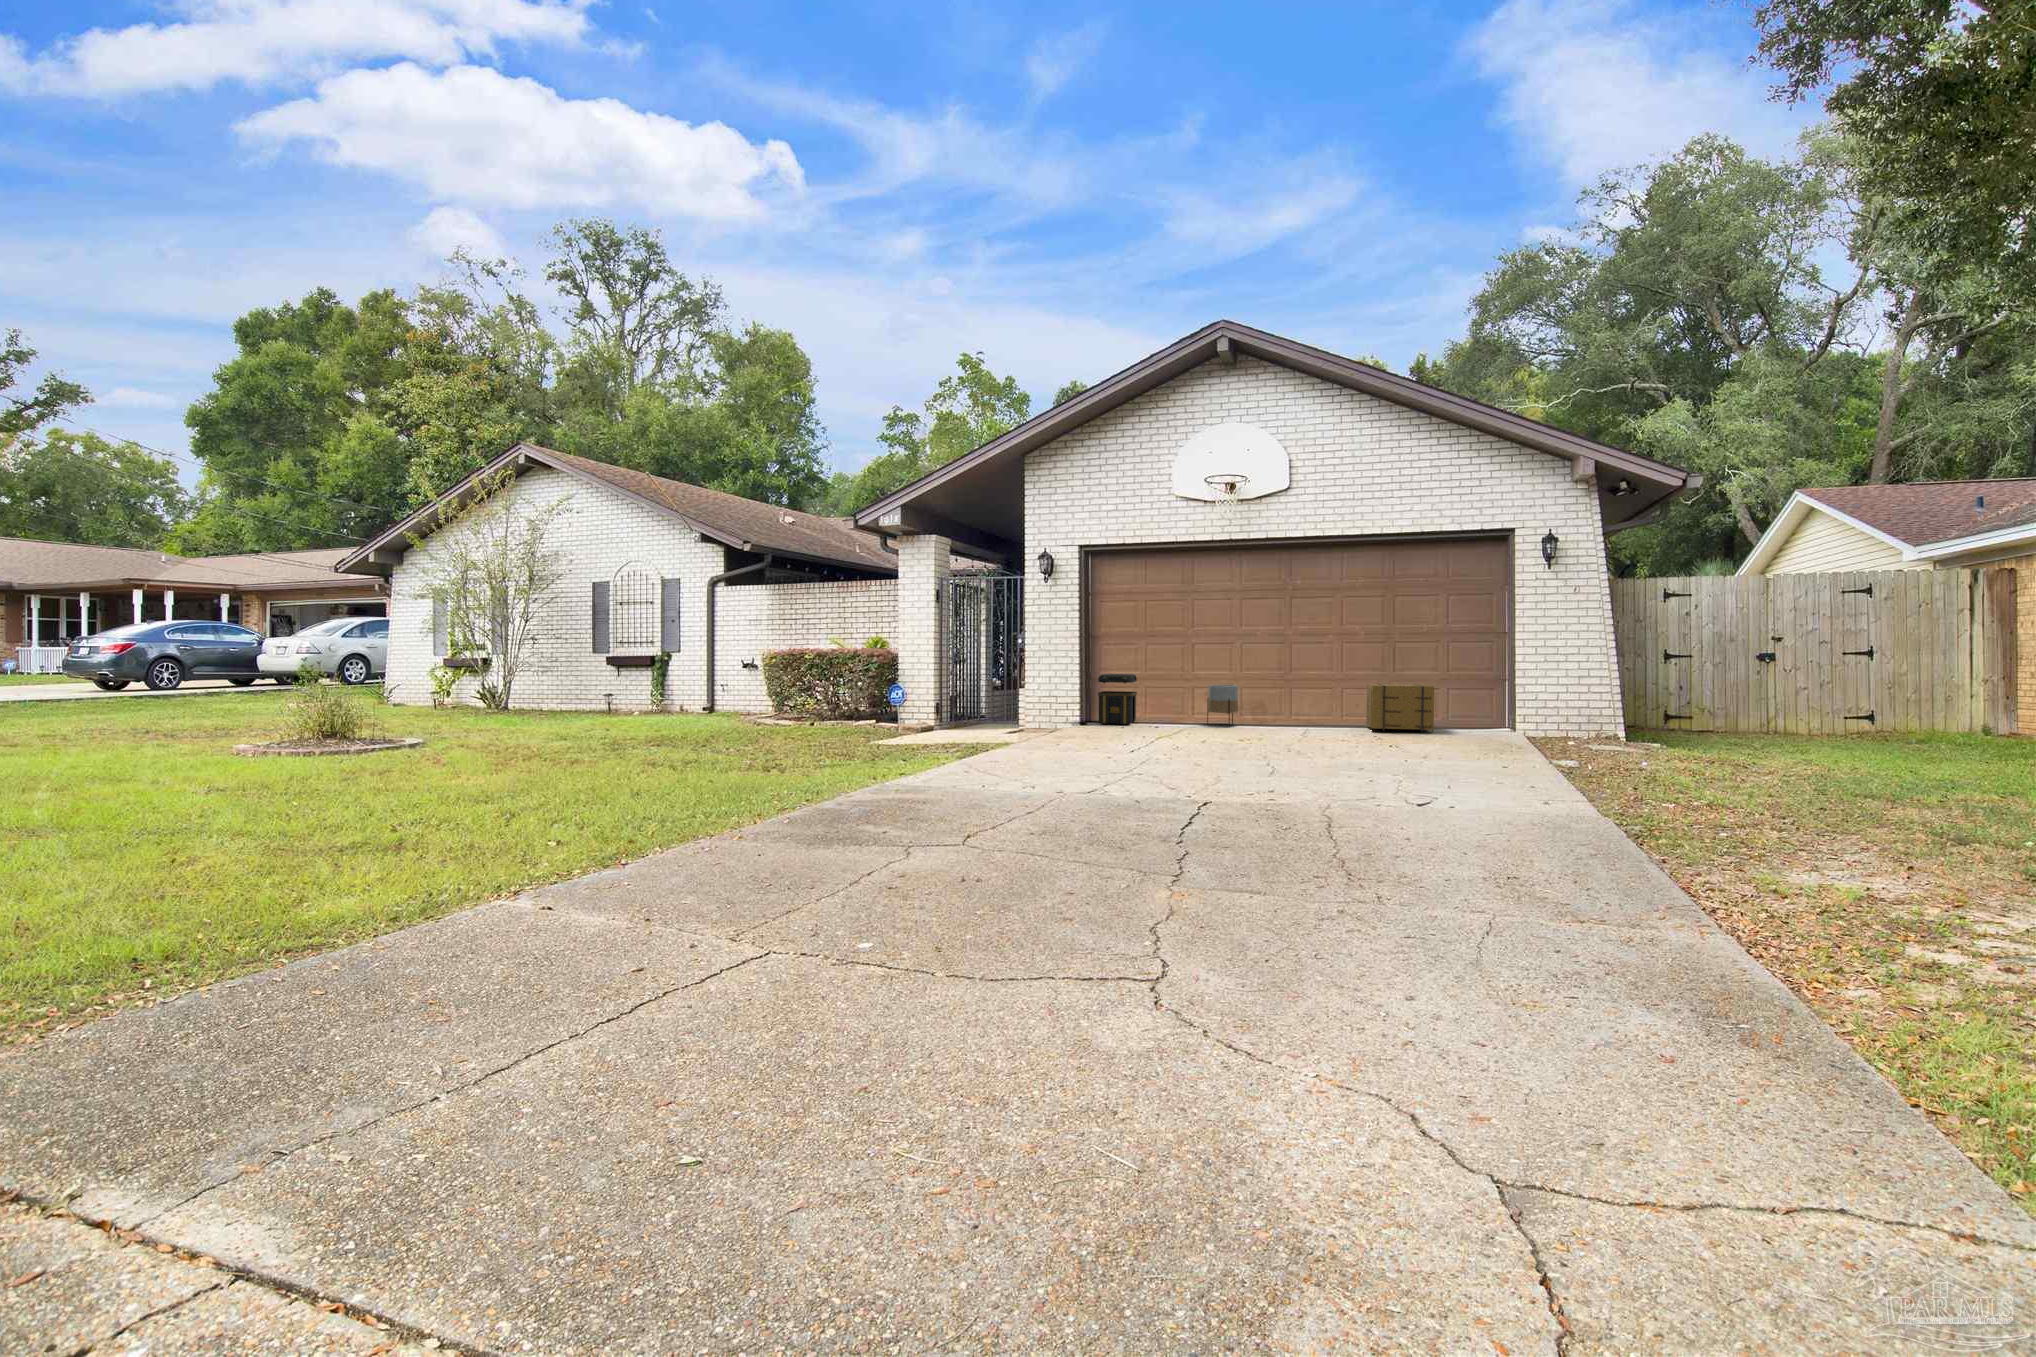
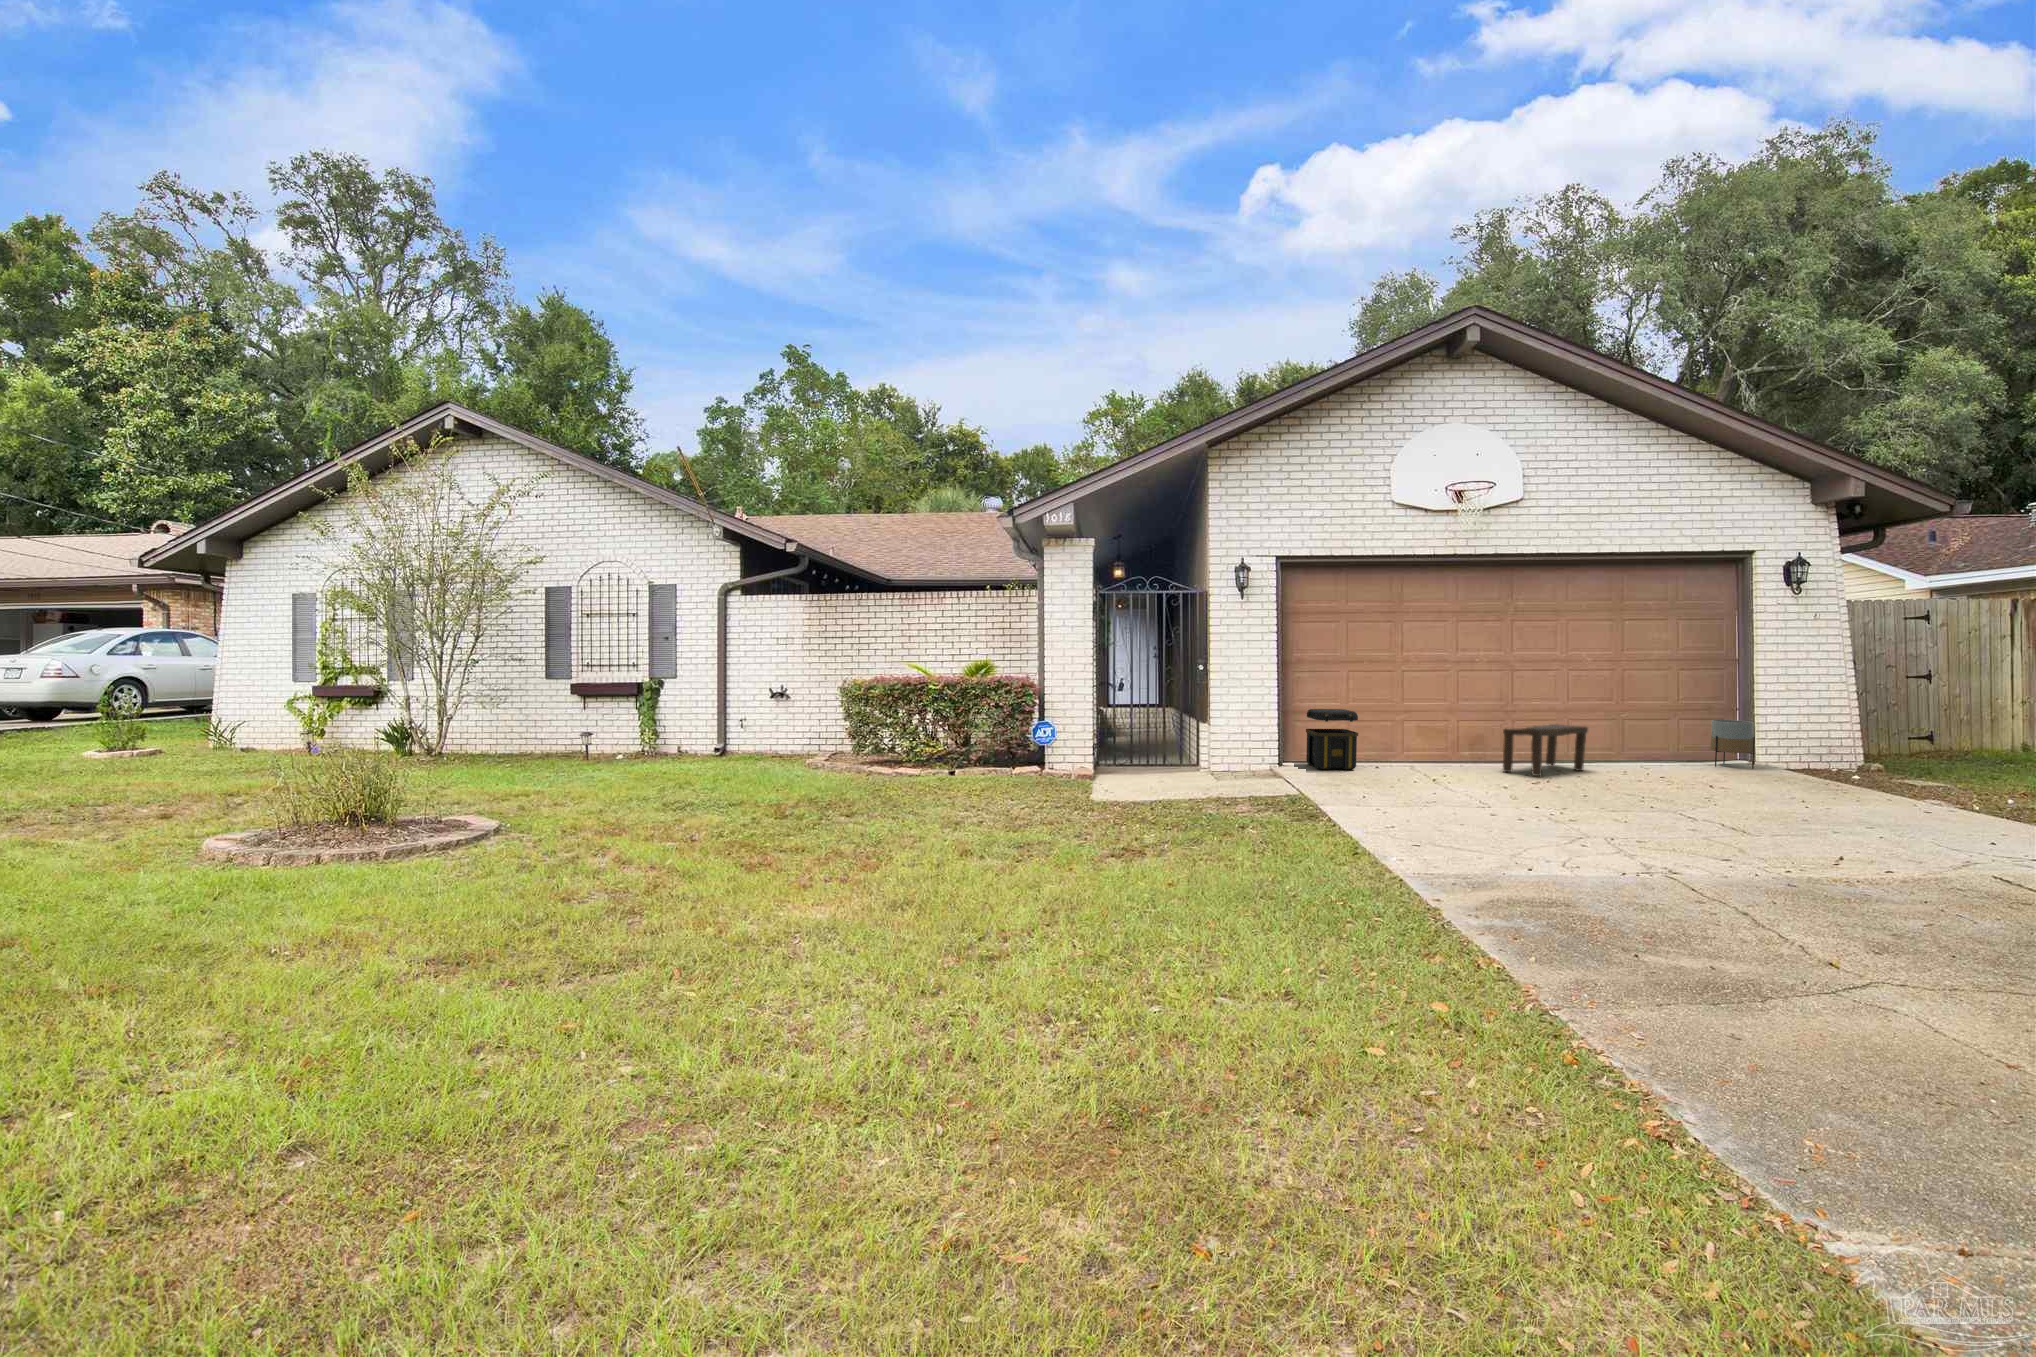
cardboard box: present [1366,684,1434,732] -> none [1598,717,1699,772]
planter: present [1207,685,1238,726] -> present [1710,720,1755,769]
bench: none [1255,689,1336,731] -> present [1503,724,1588,776]

